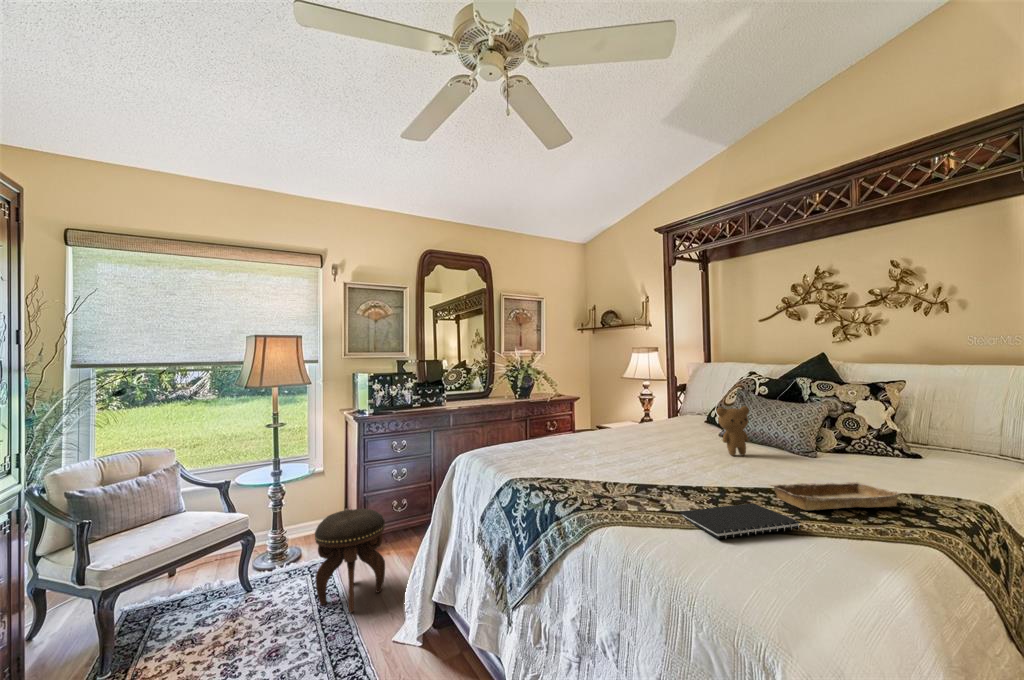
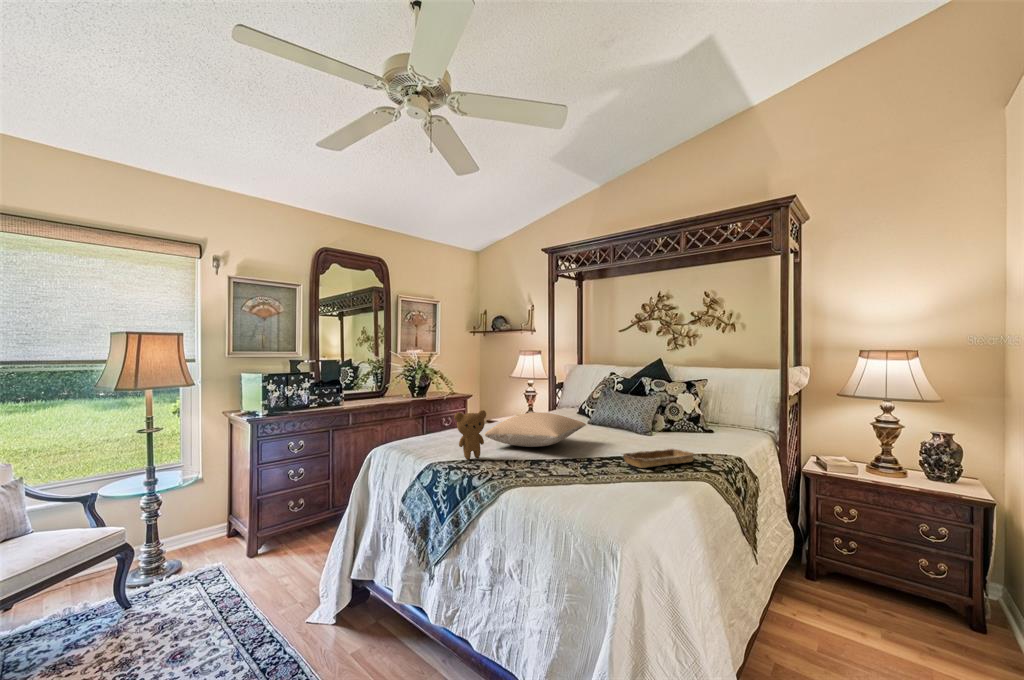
teddy bear: present [717,406,749,456] -> present [454,410,486,459]
pillow: none [580,422,716,465] -> present [485,412,586,447]
notebook: present [679,503,801,539] -> none [562,466,638,488]
footstool: present [315,508,385,612] -> none [213,508,290,609]

